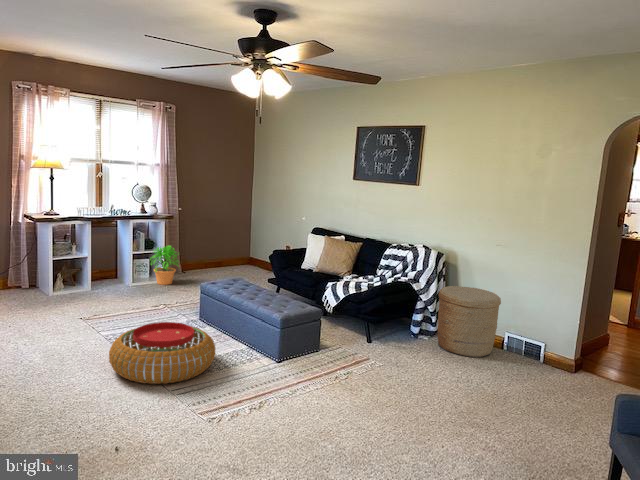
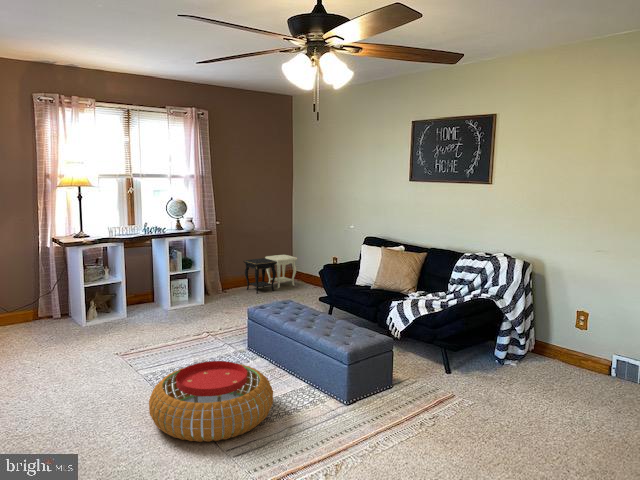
side table: none [202,241,253,275] -> present [243,255,298,293]
potted plant: present [151,245,178,285] -> none [187,263,223,308]
basket: present [438,286,501,357] -> none [529,302,610,388]

